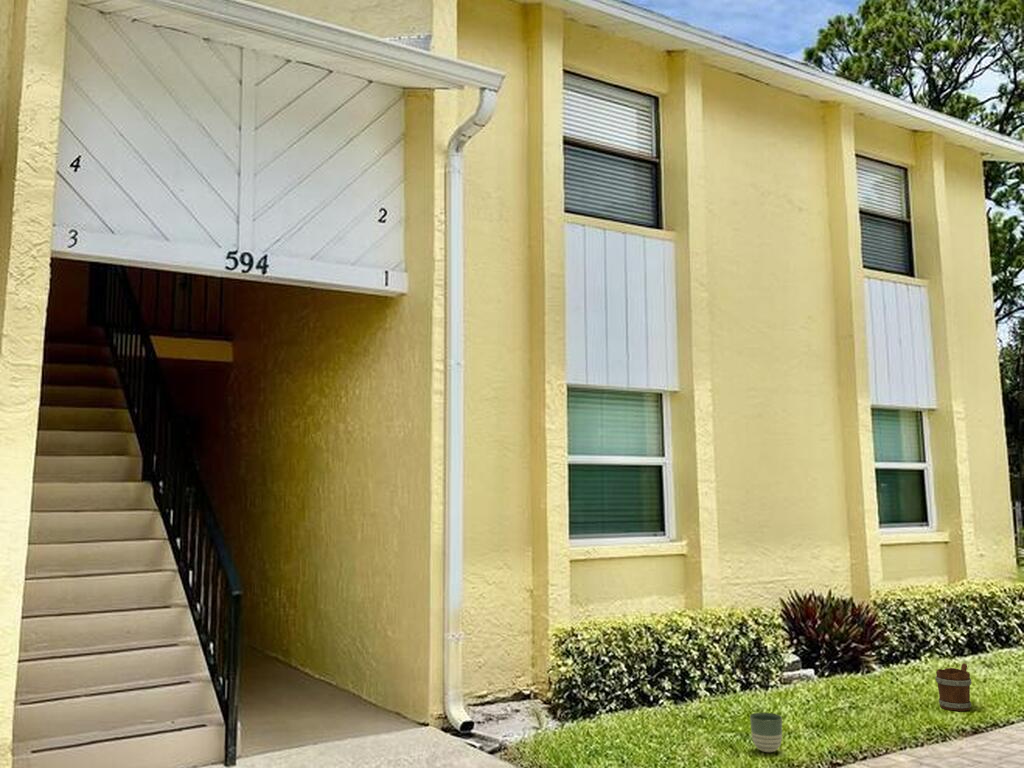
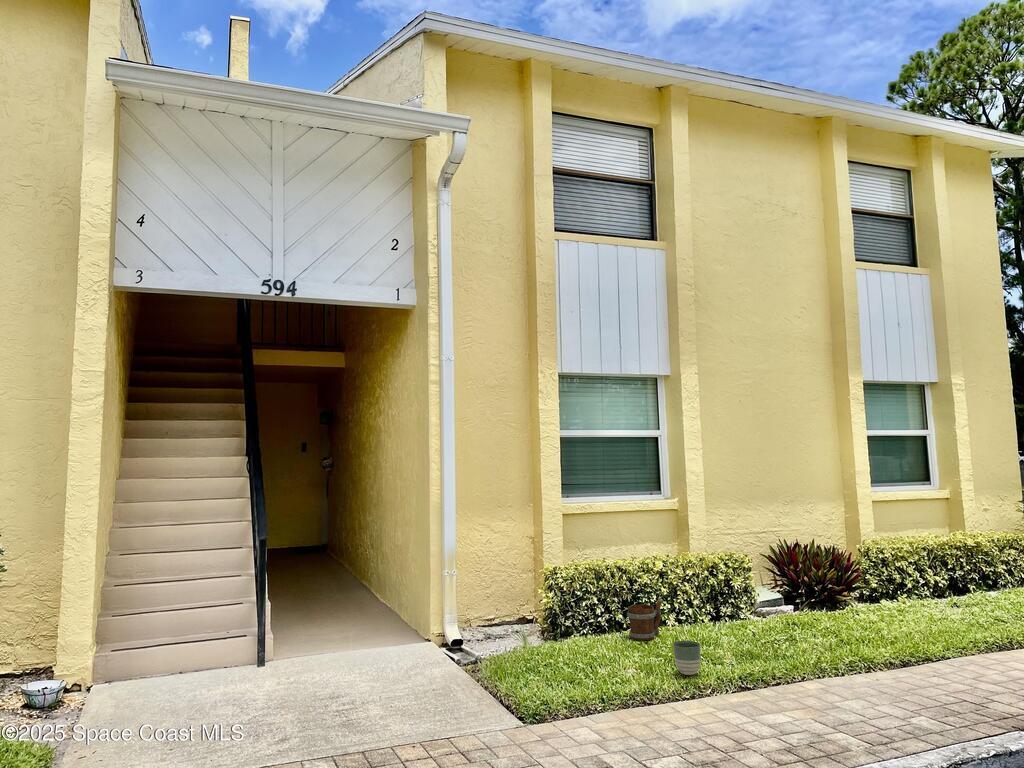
bucket: present [936,663,972,711] -> present [627,600,662,641]

